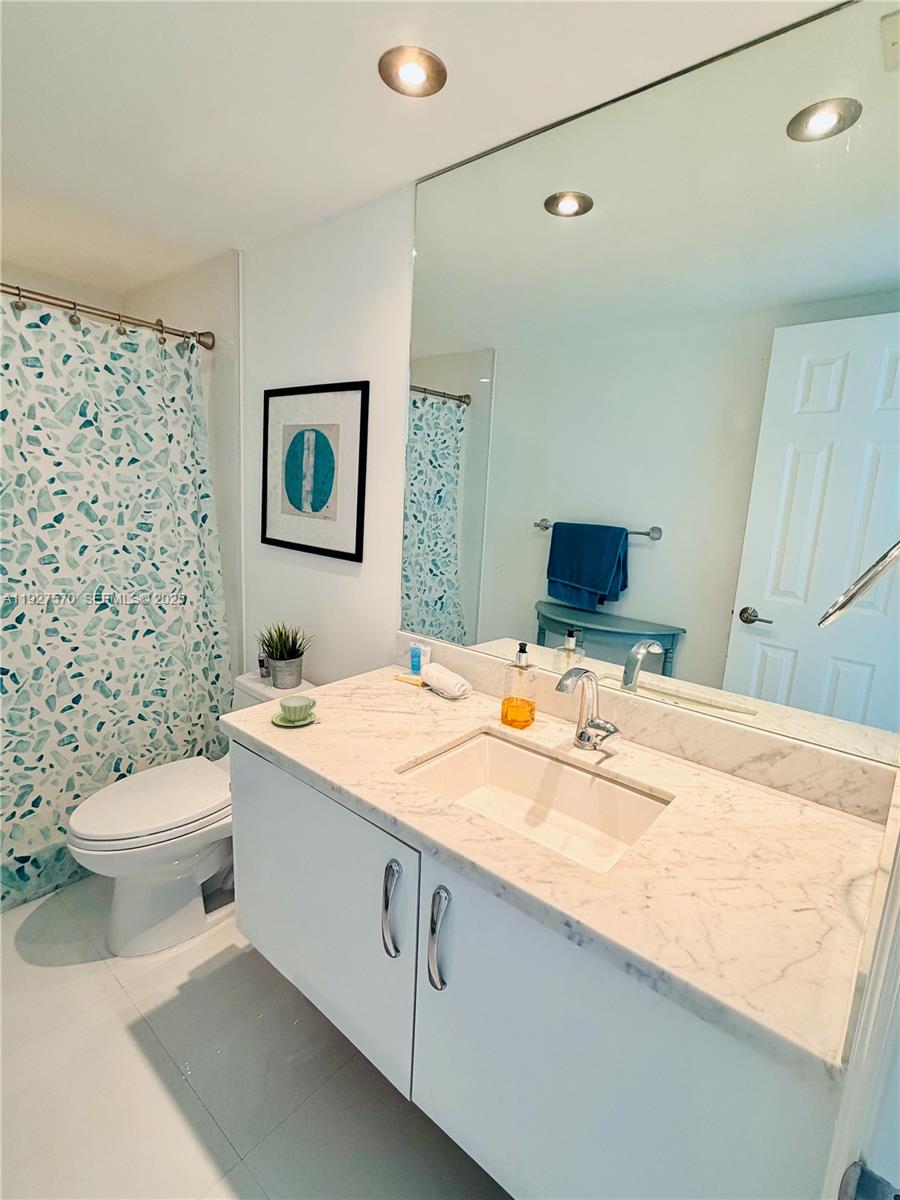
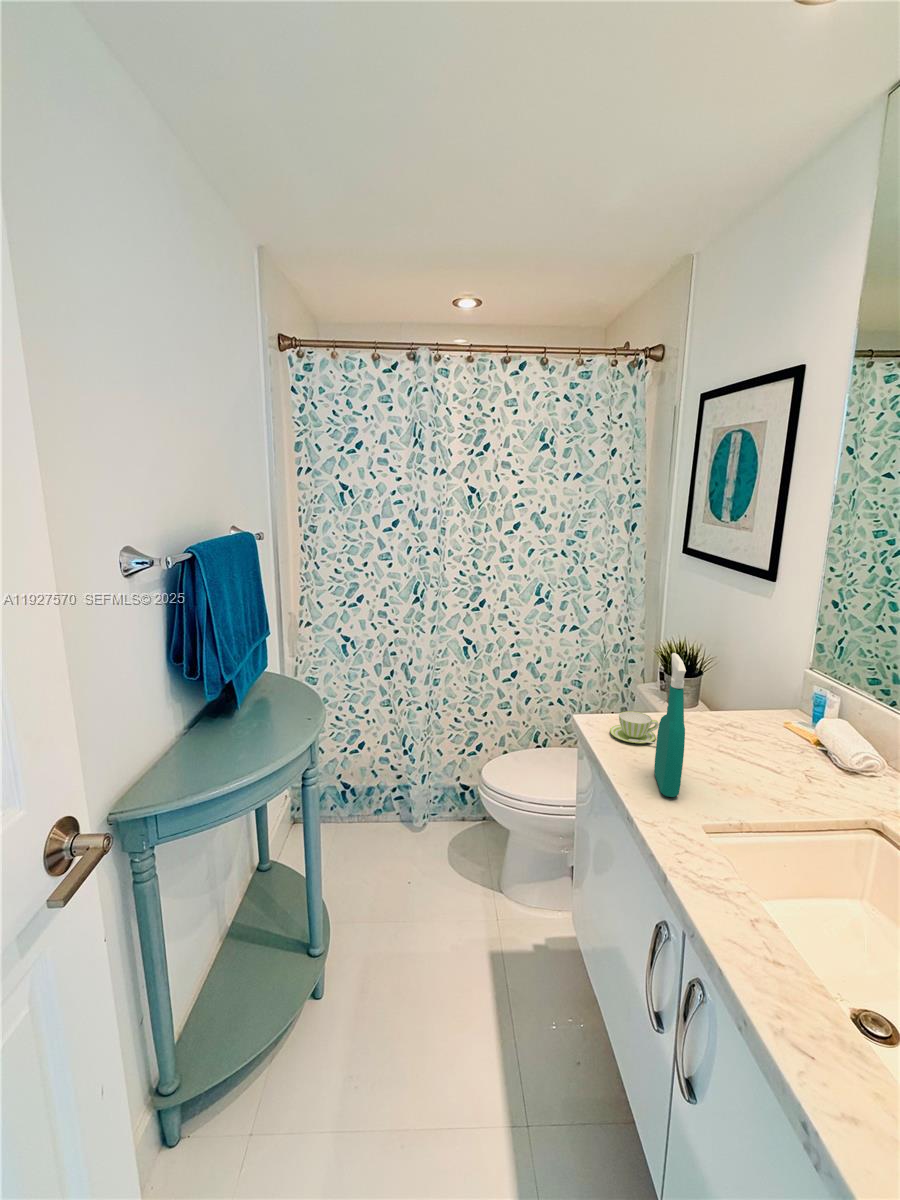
spray bottle: none [335,631,369,759] -> present [654,653,686,797]

